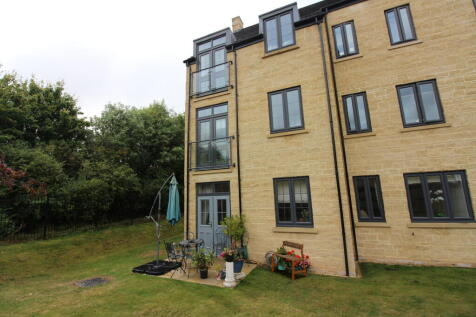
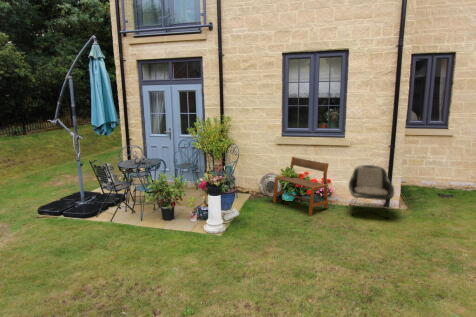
lounge chair: none [317,246,346,284] -> present [349,165,394,215]

